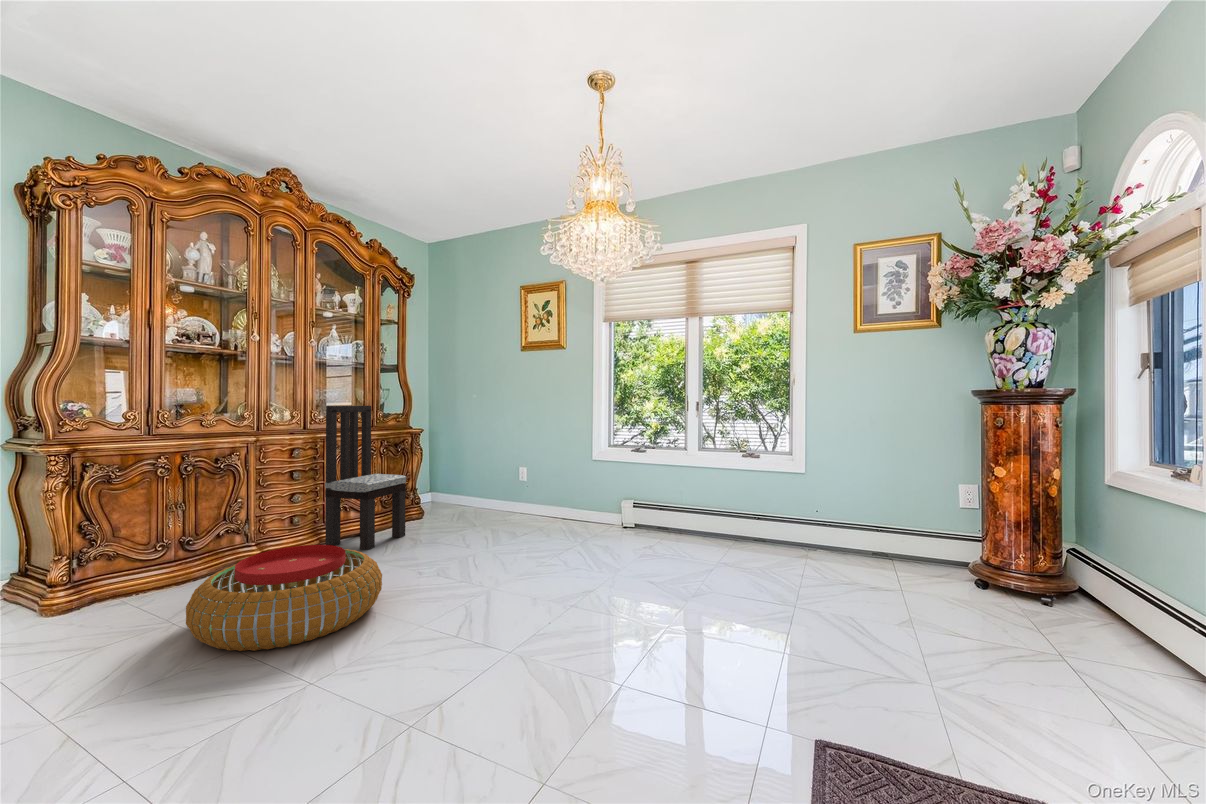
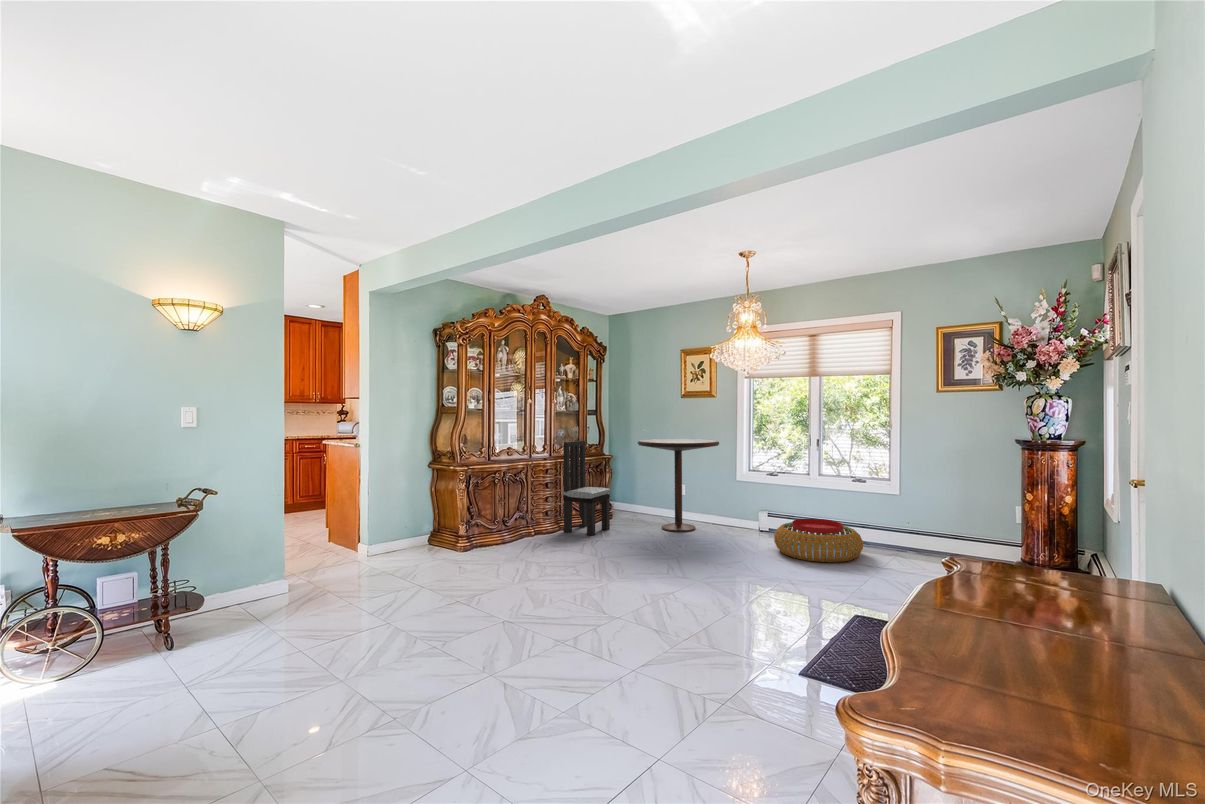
pedestal table: none [450,406,567,535] -> present [638,439,719,532]
pouf: present [186,545,382,651] -> present [774,519,863,562]

